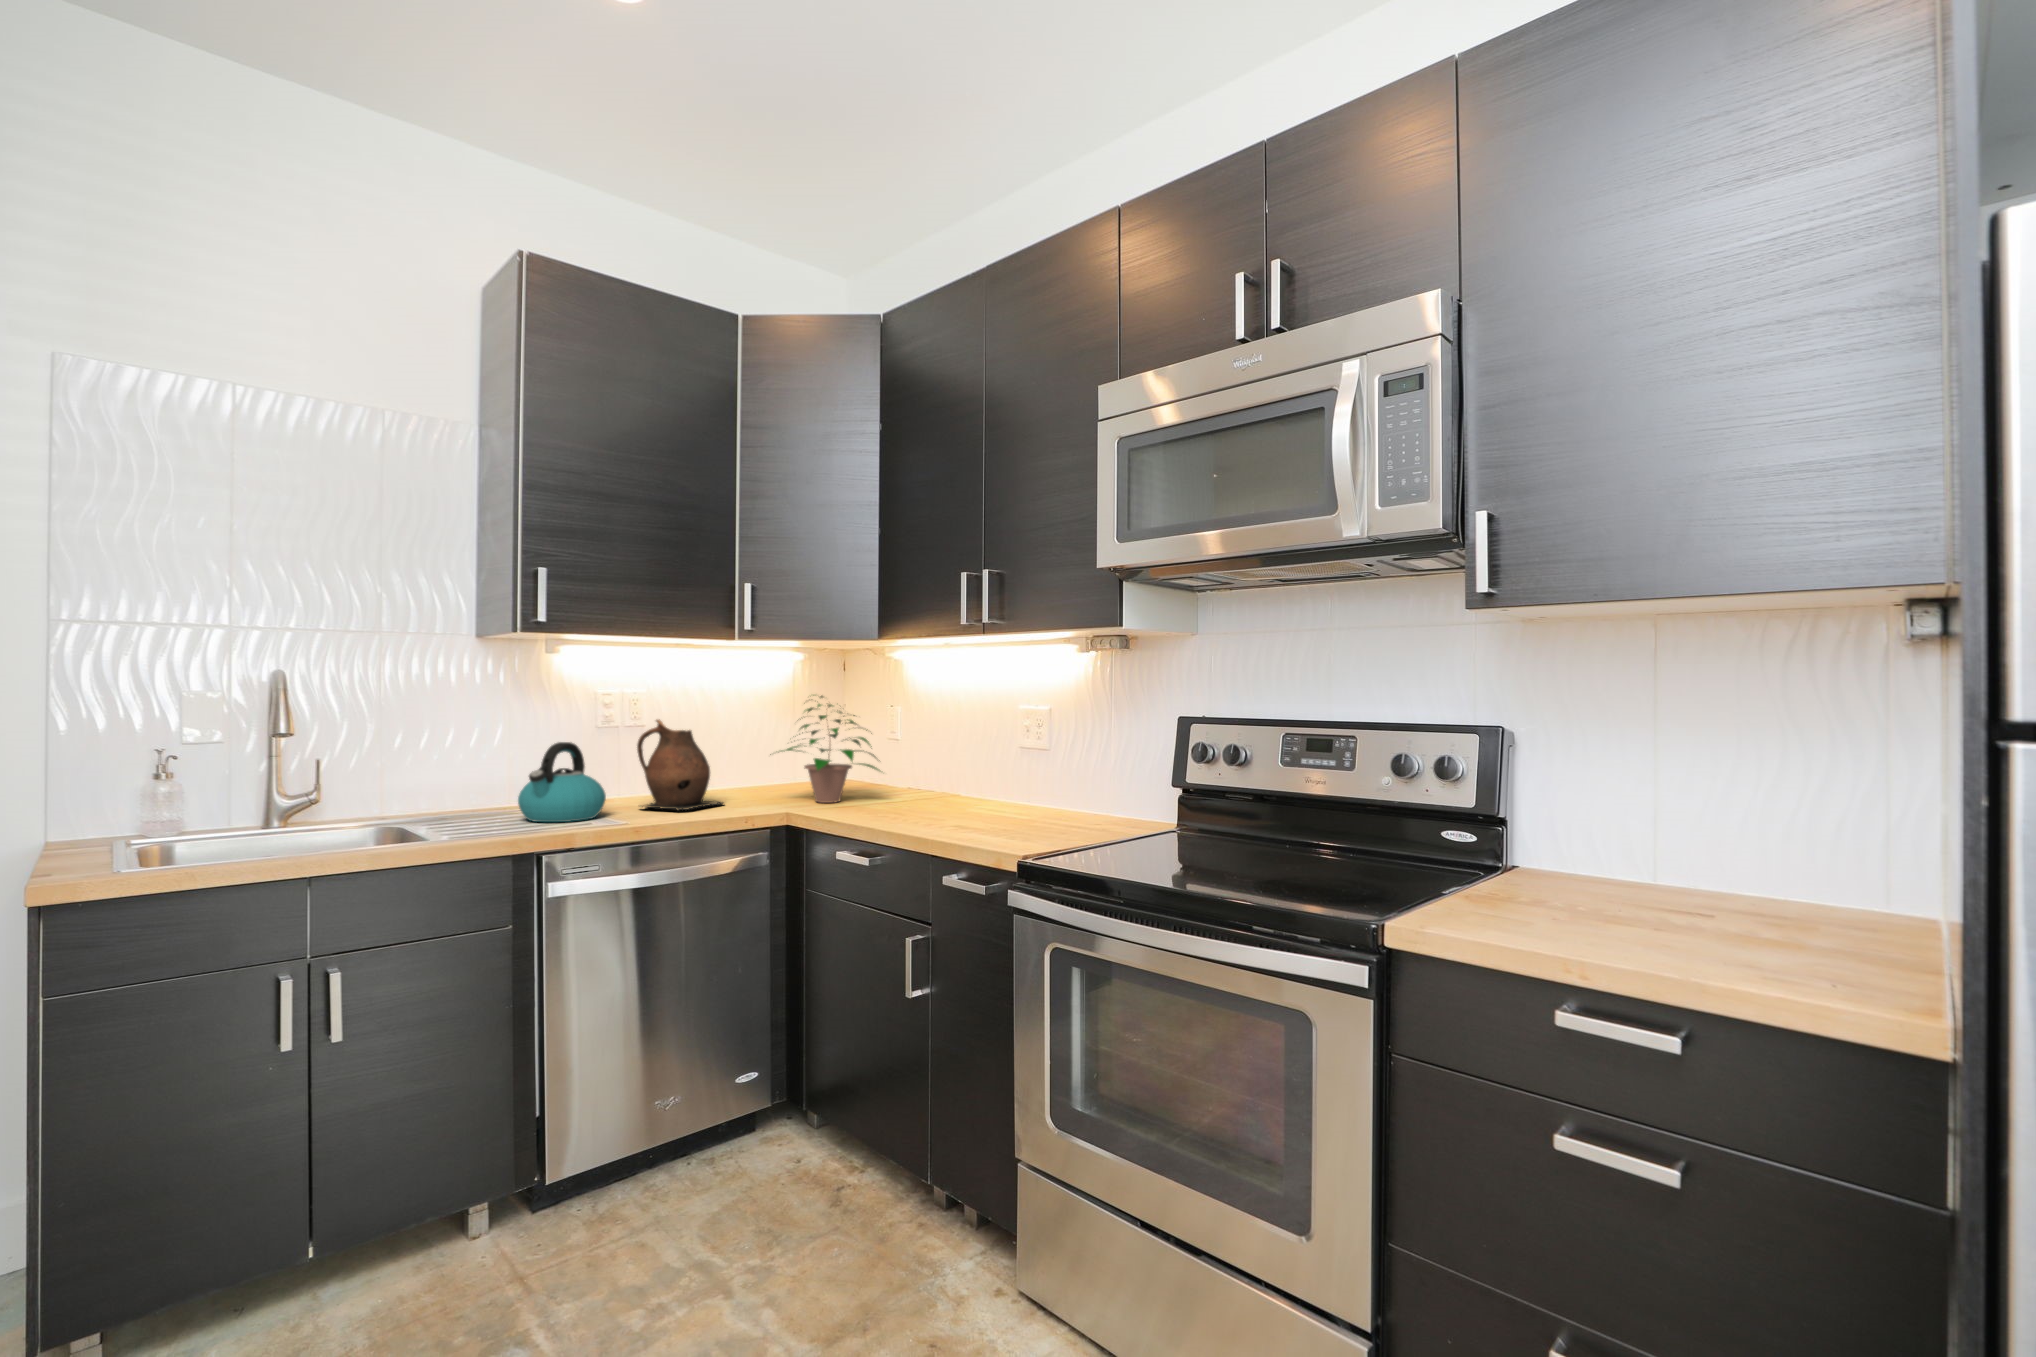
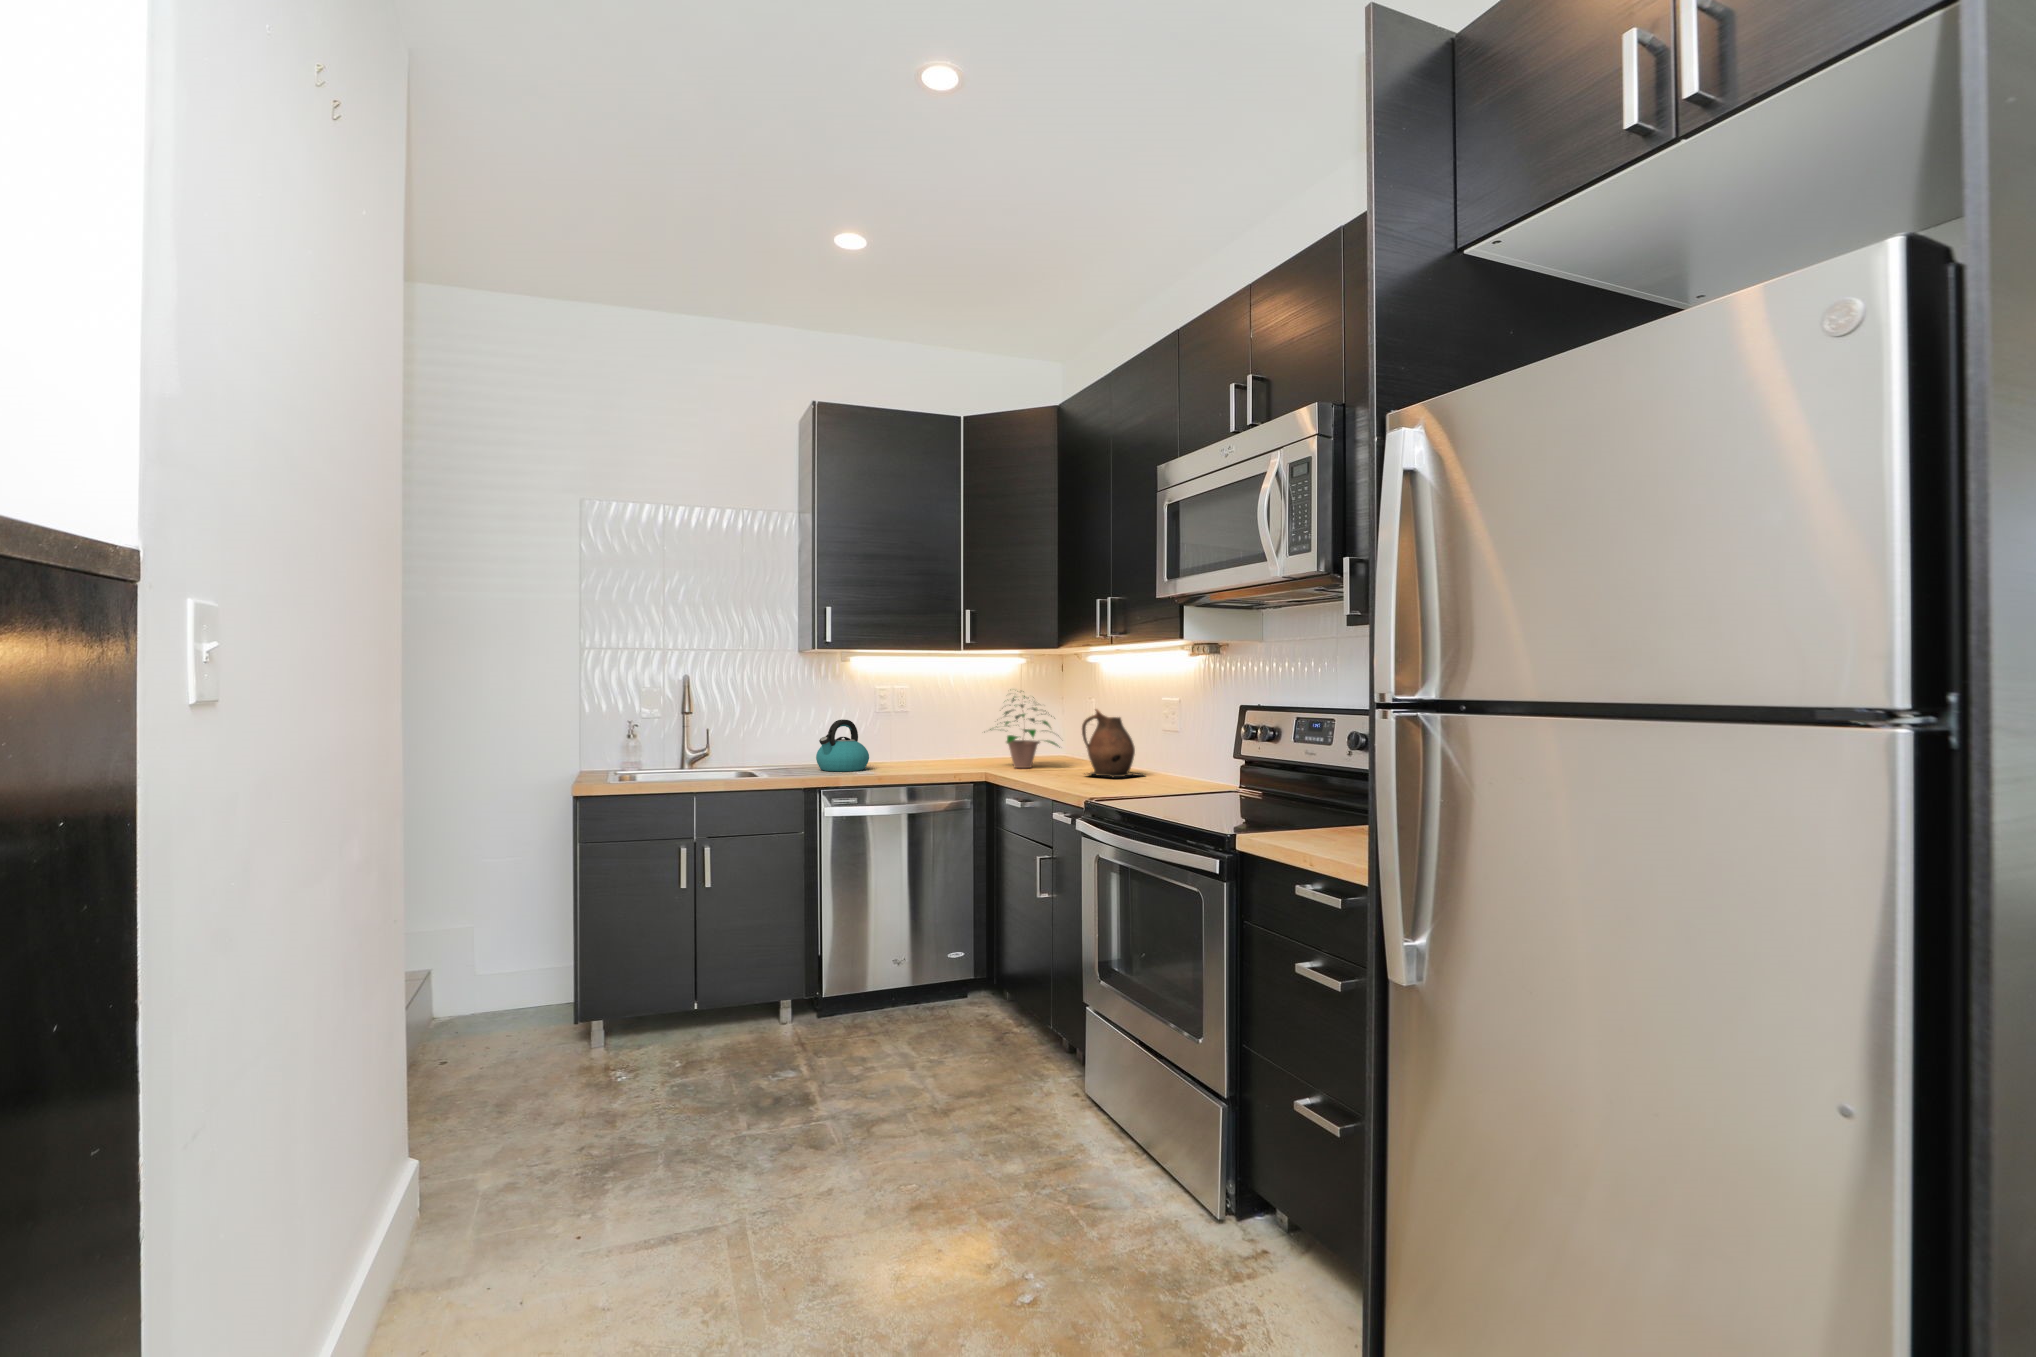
ceramic pitcher: present [637,719,724,811] -> present [1082,709,1141,777]

